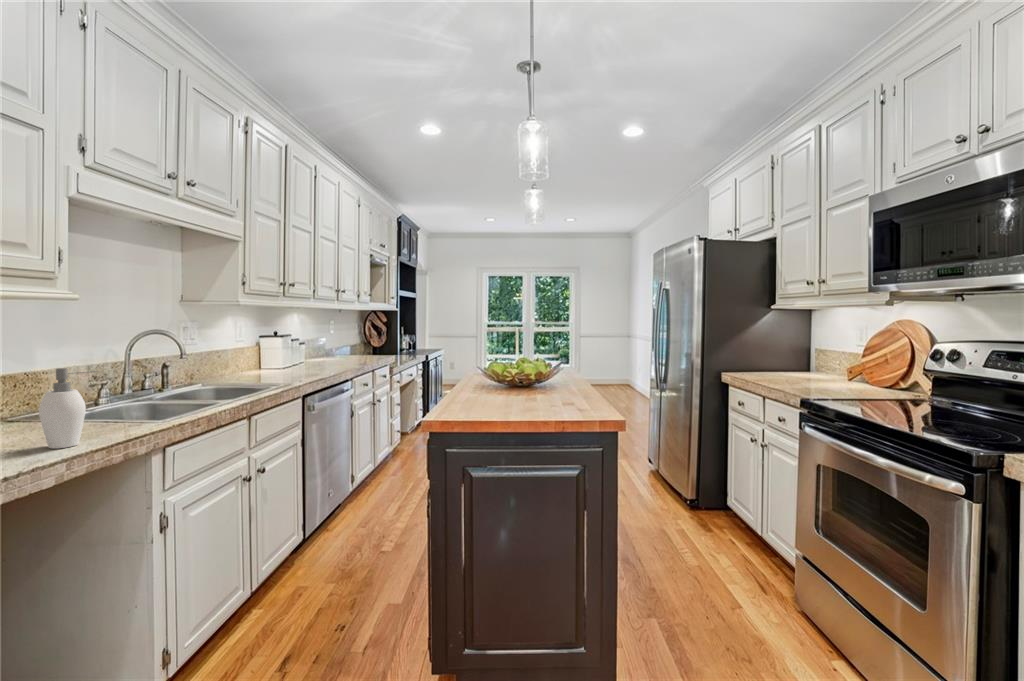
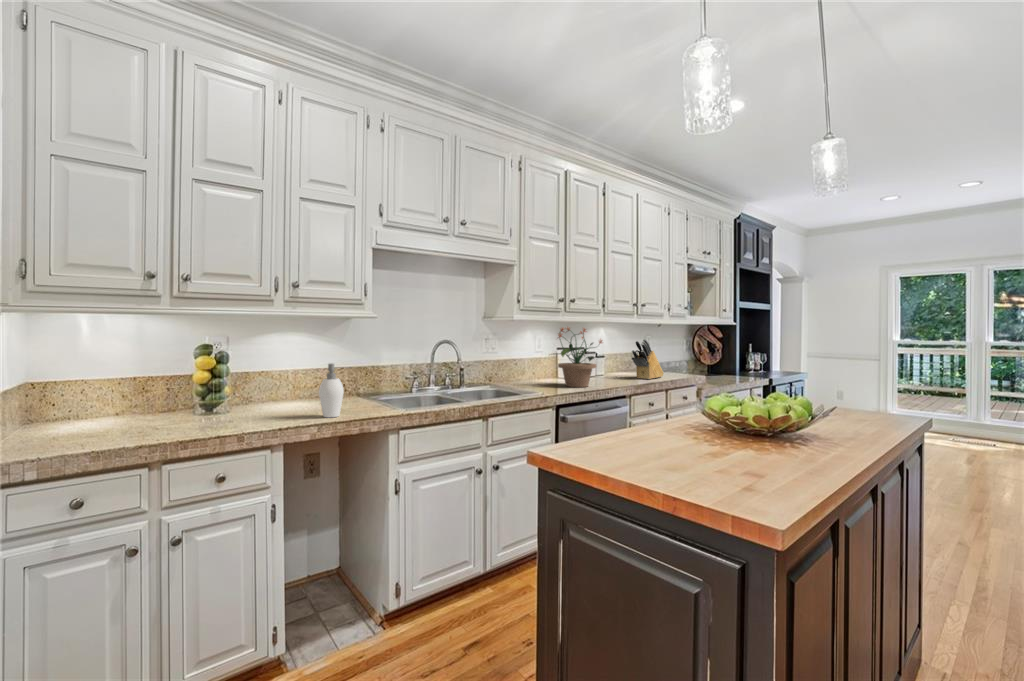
potted plant: none [269,311,332,376] -> present [558,328,602,387]
knife block: none [339,325,362,363] -> present [632,339,664,379]

